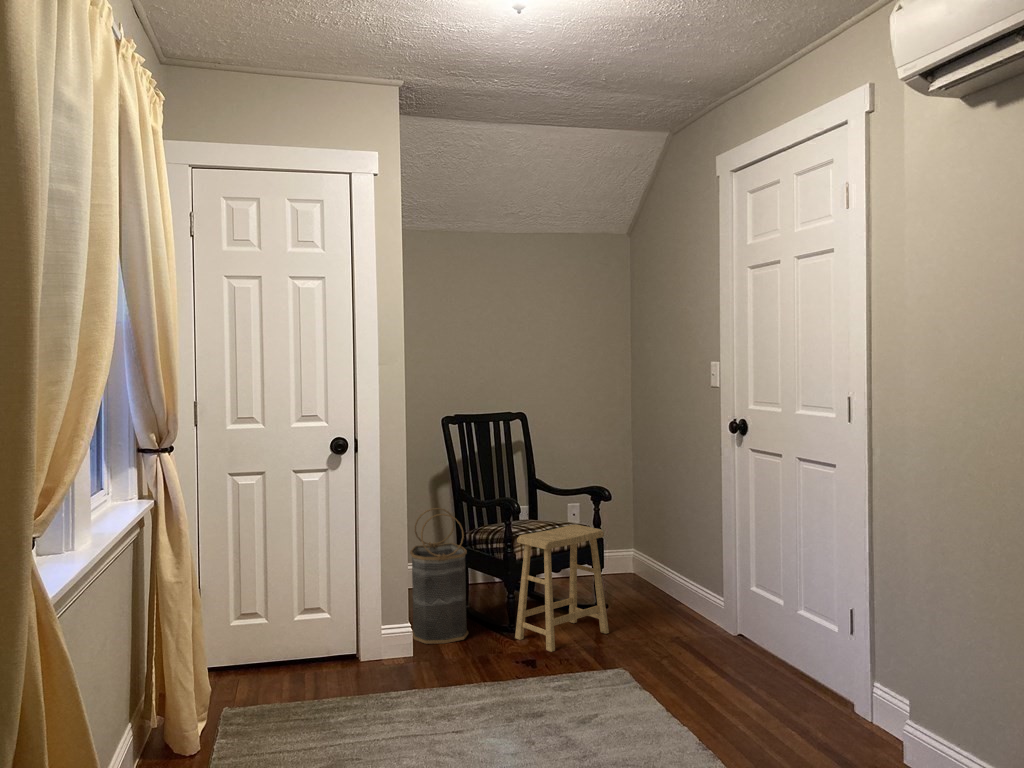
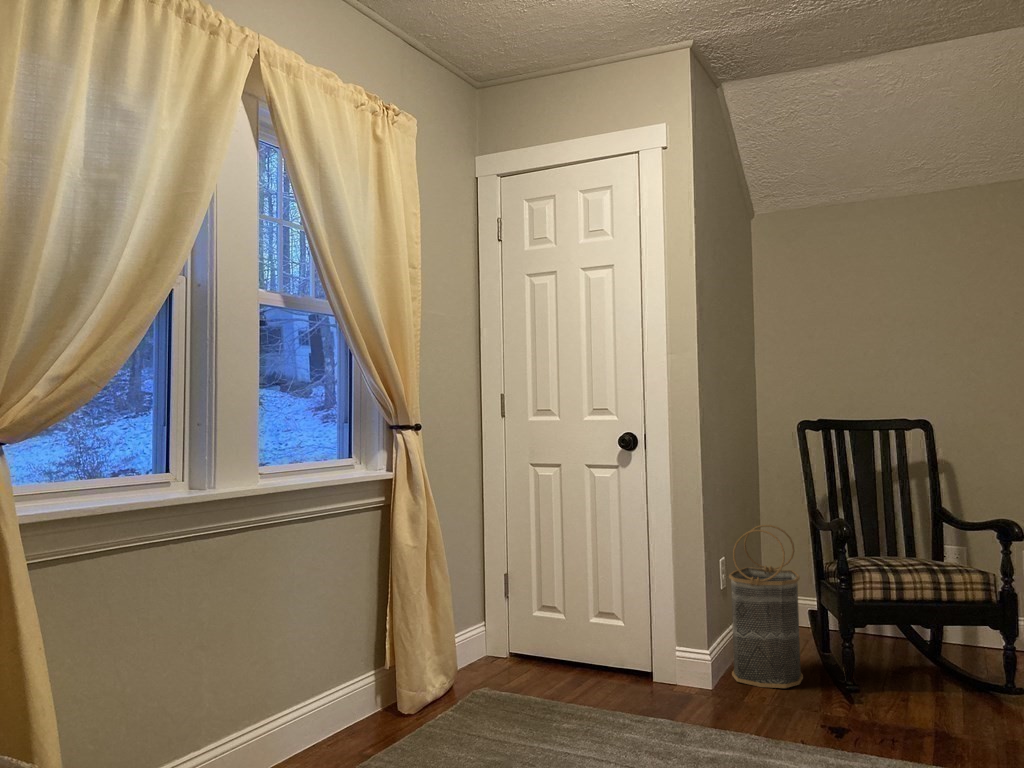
footstool: present [515,525,609,652] -> none [849,566,999,730]

